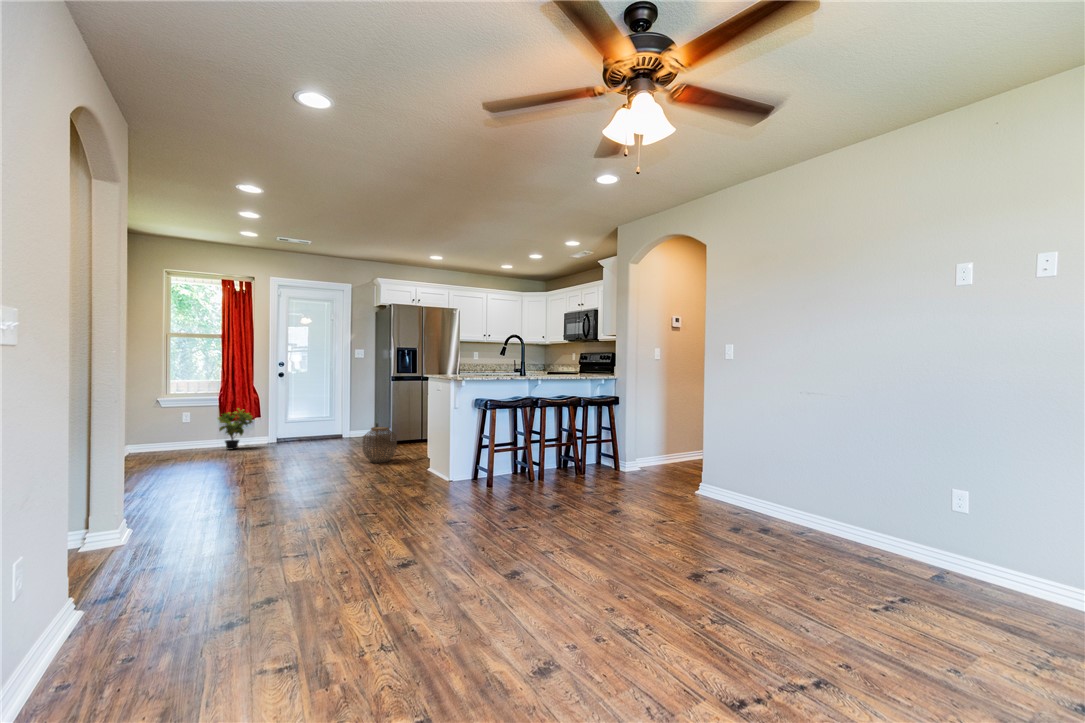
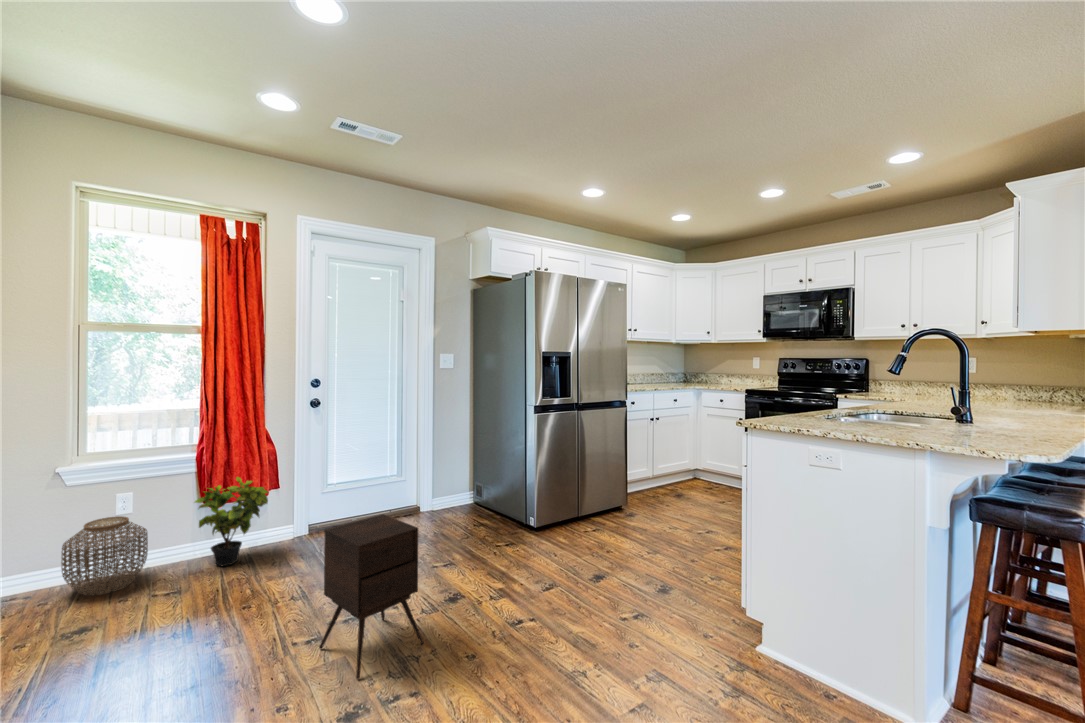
side table: none [260,413,302,467] -> present [319,514,424,679]
woven basket: present [363,427,397,463] -> present [61,516,148,595]

